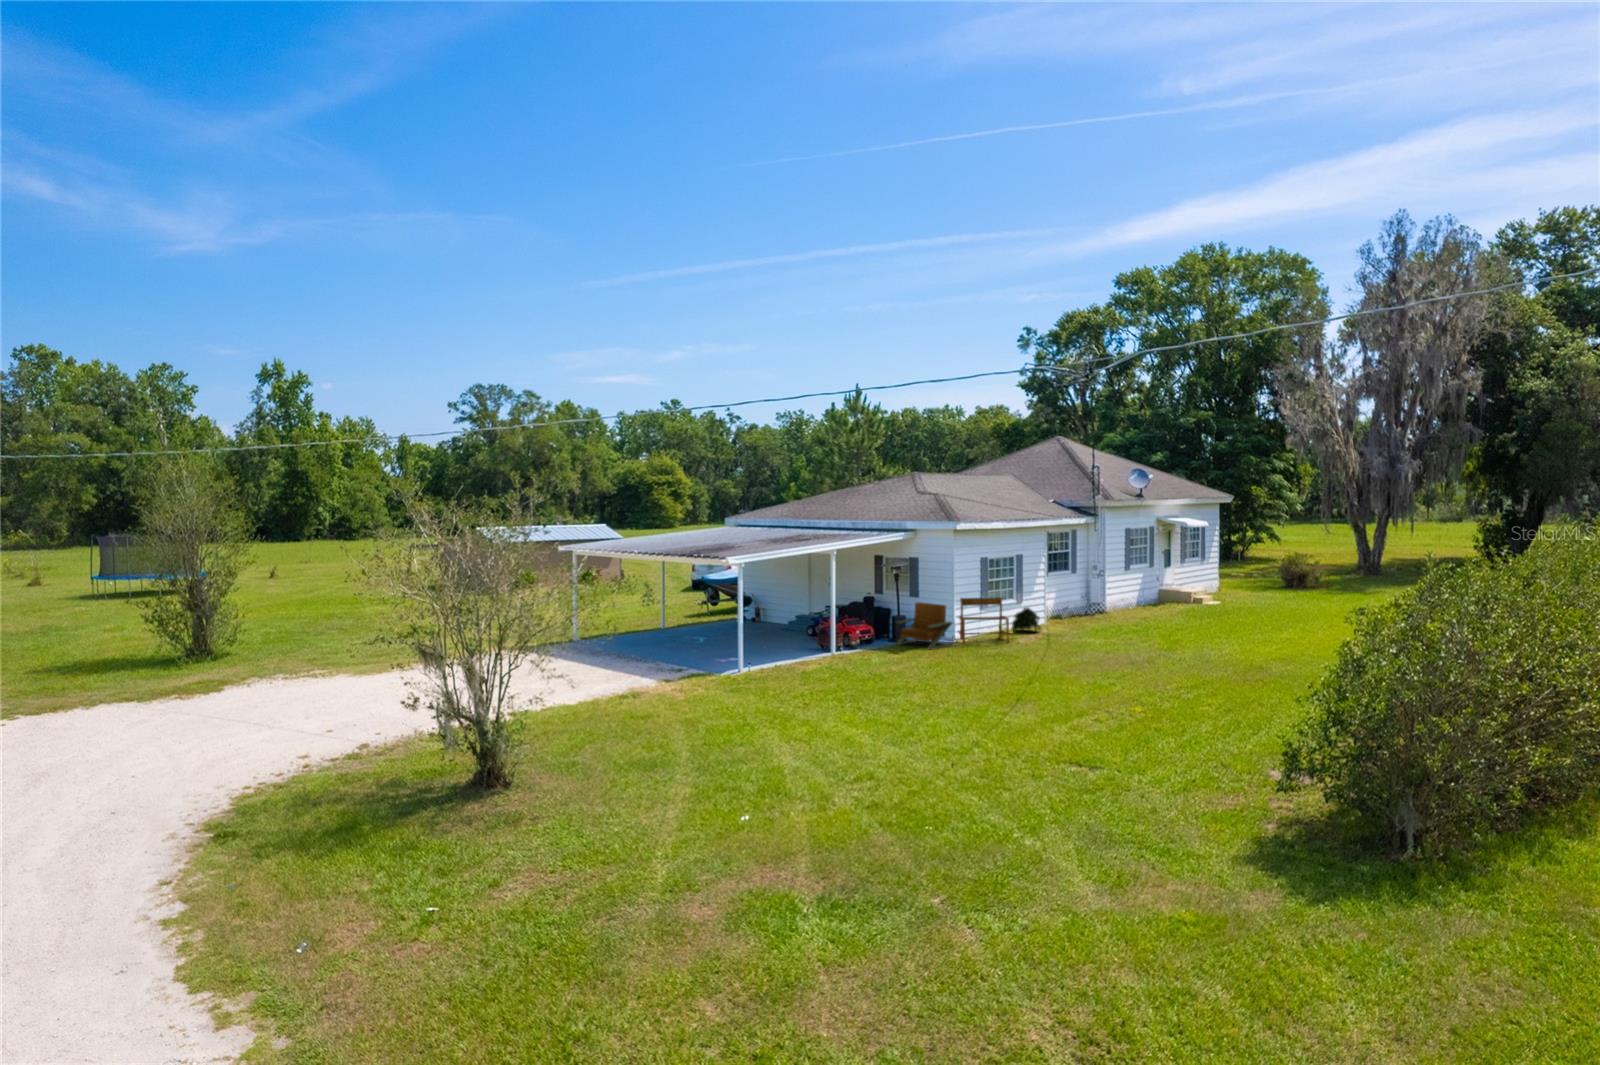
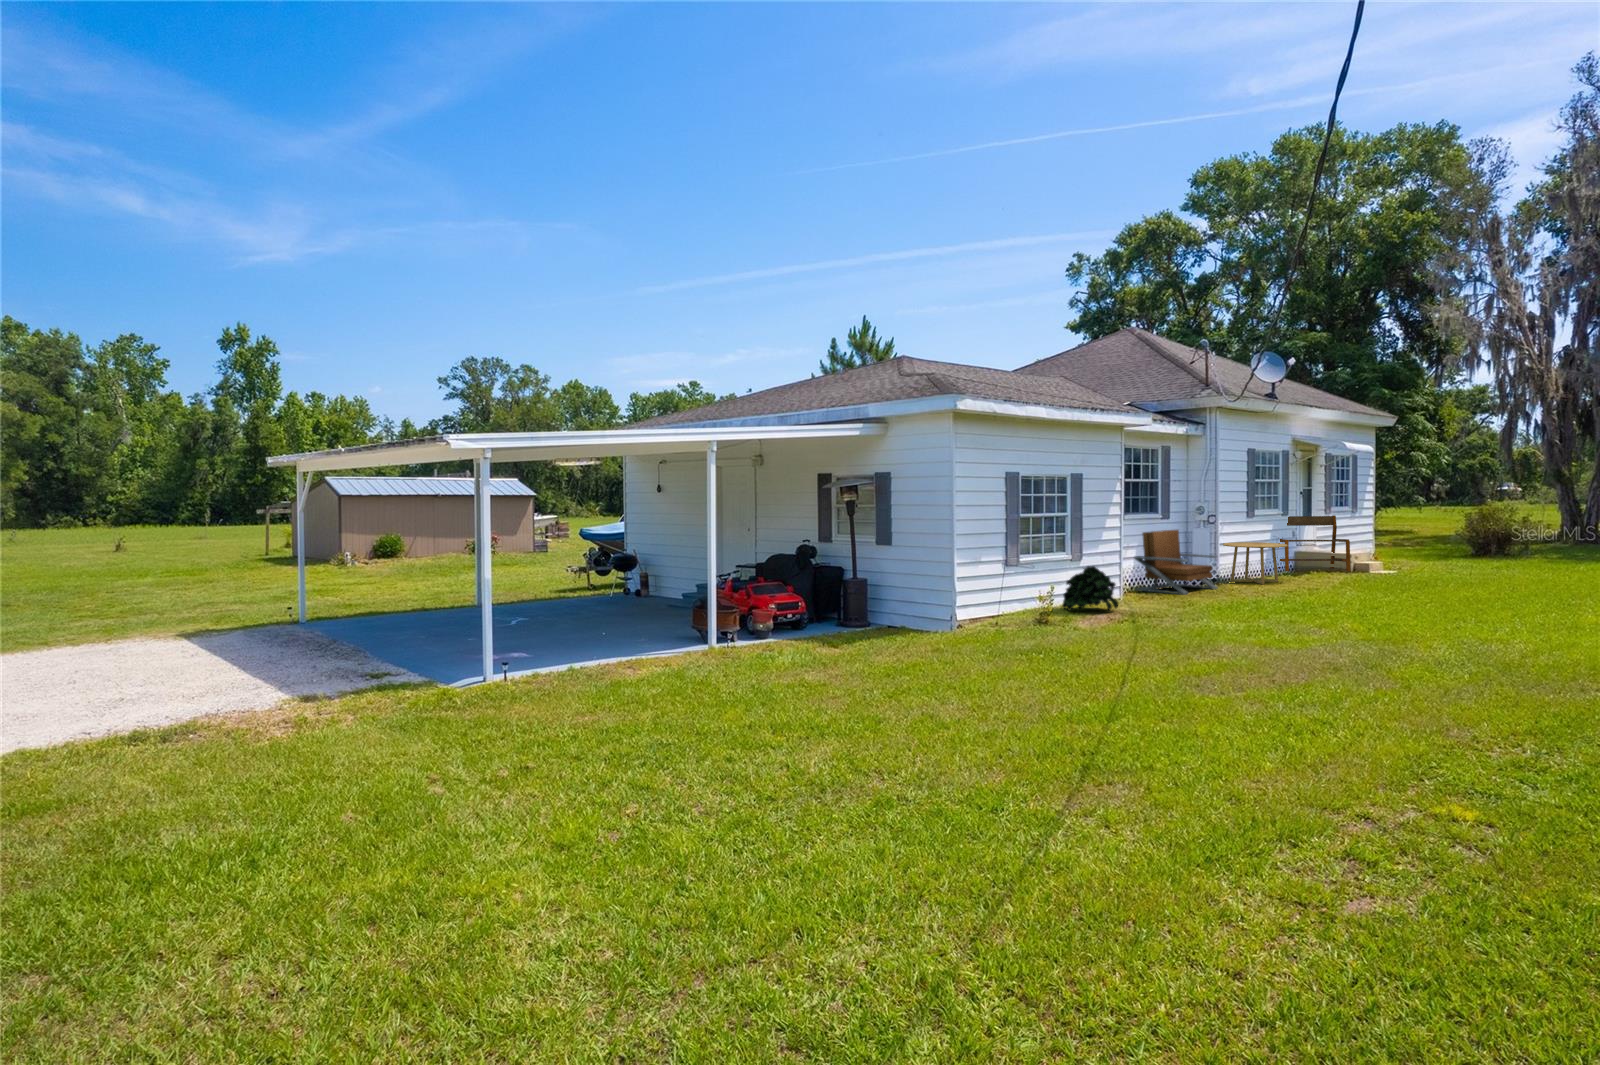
round table: present [1304,566,1335,588] -> present [1223,542,1288,585]
bench: present [959,597,1009,643] -> present [1277,515,1350,571]
lounge chair: present [896,602,952,650] -> present [1134,530,1217,595]

